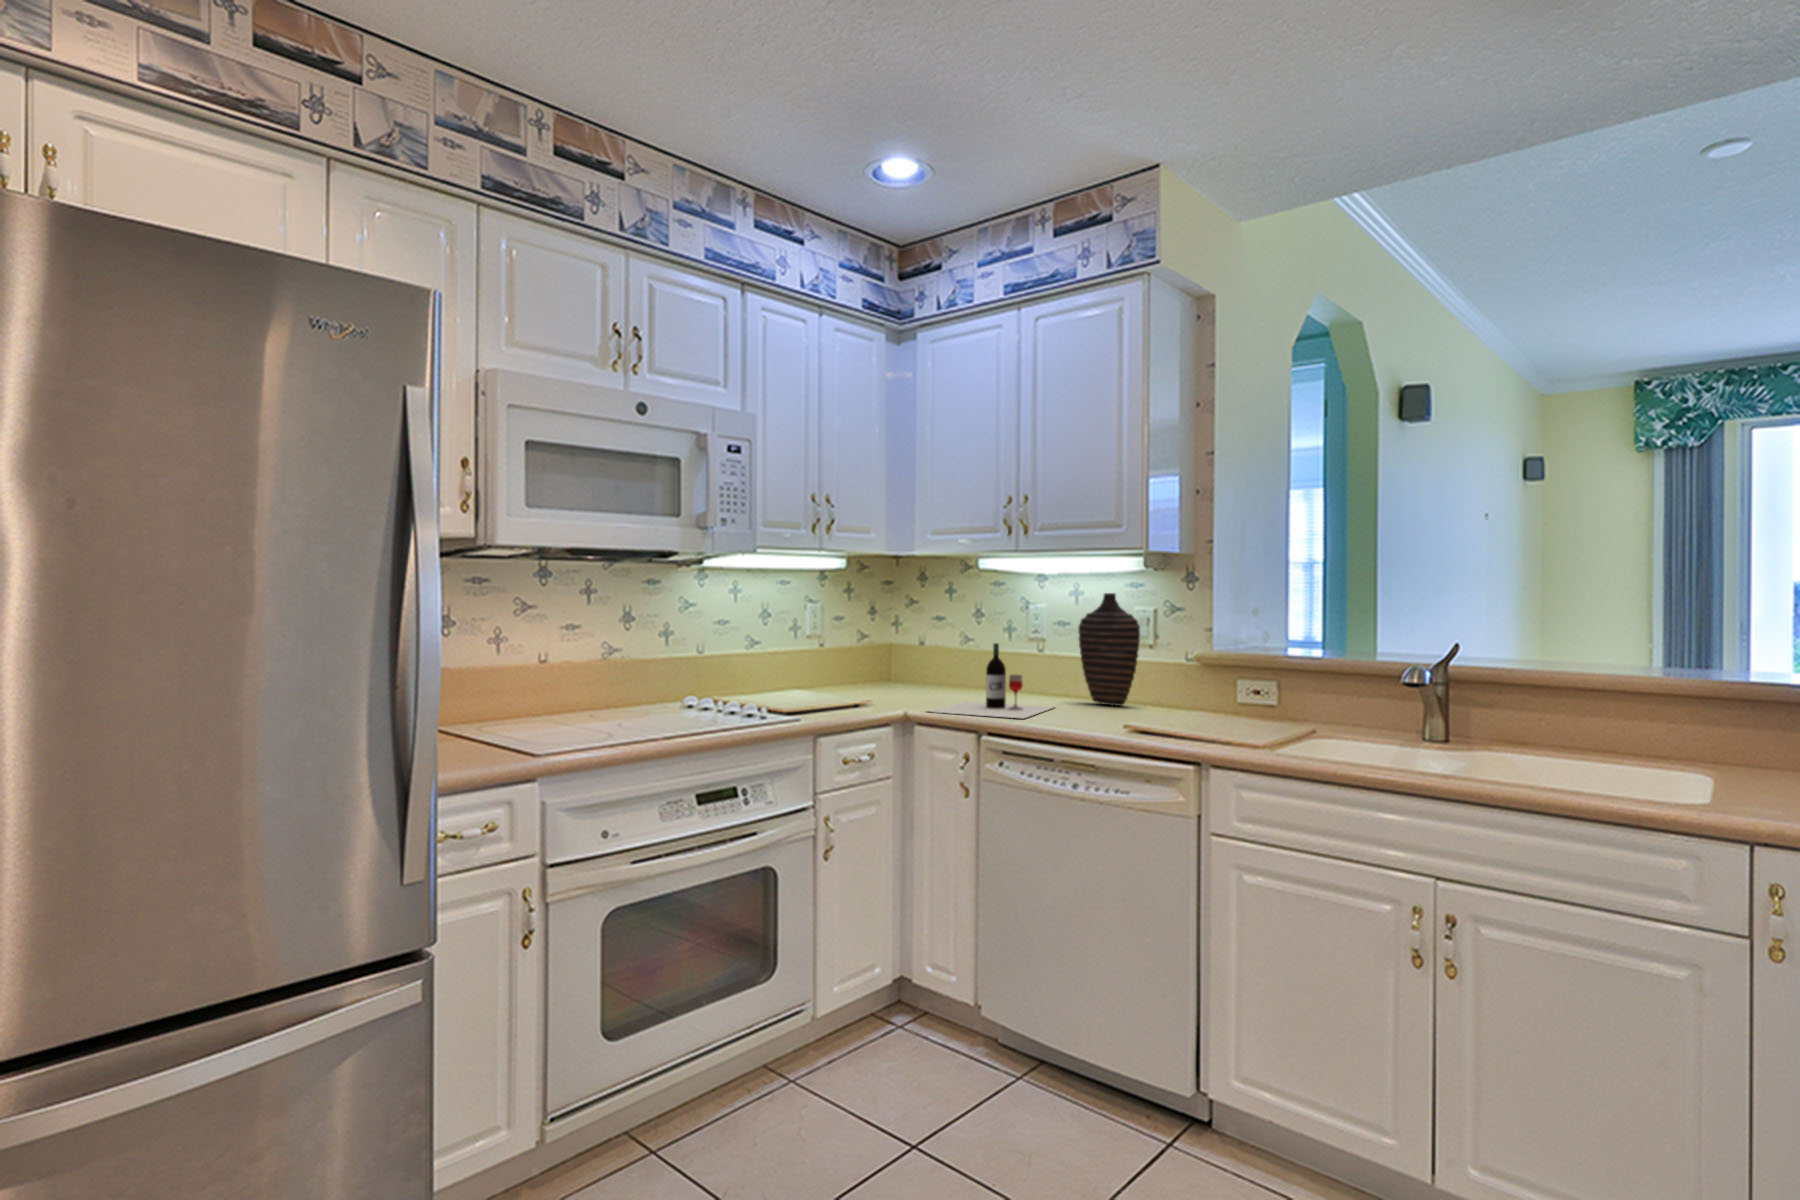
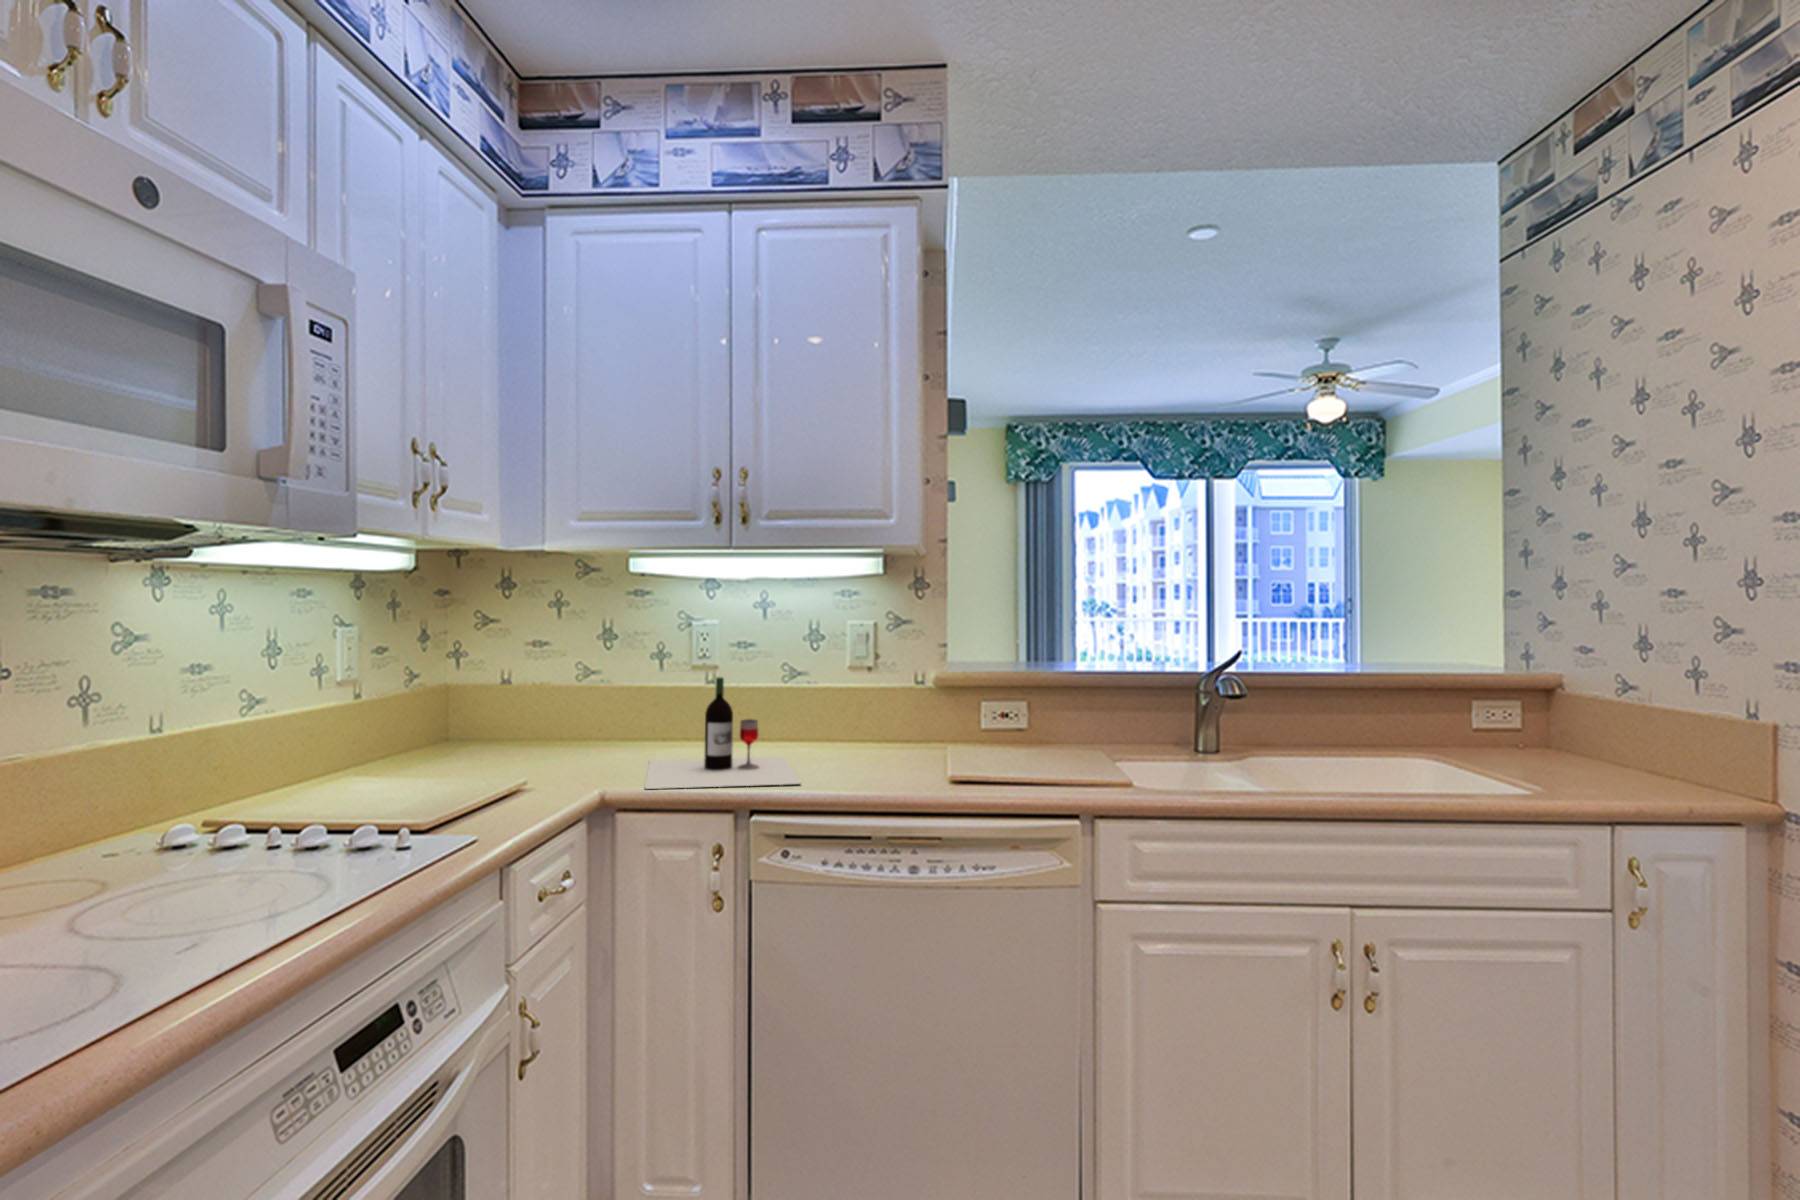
decorative vase: present [1078,593,1140,706] -> none [785,605,868,746]

